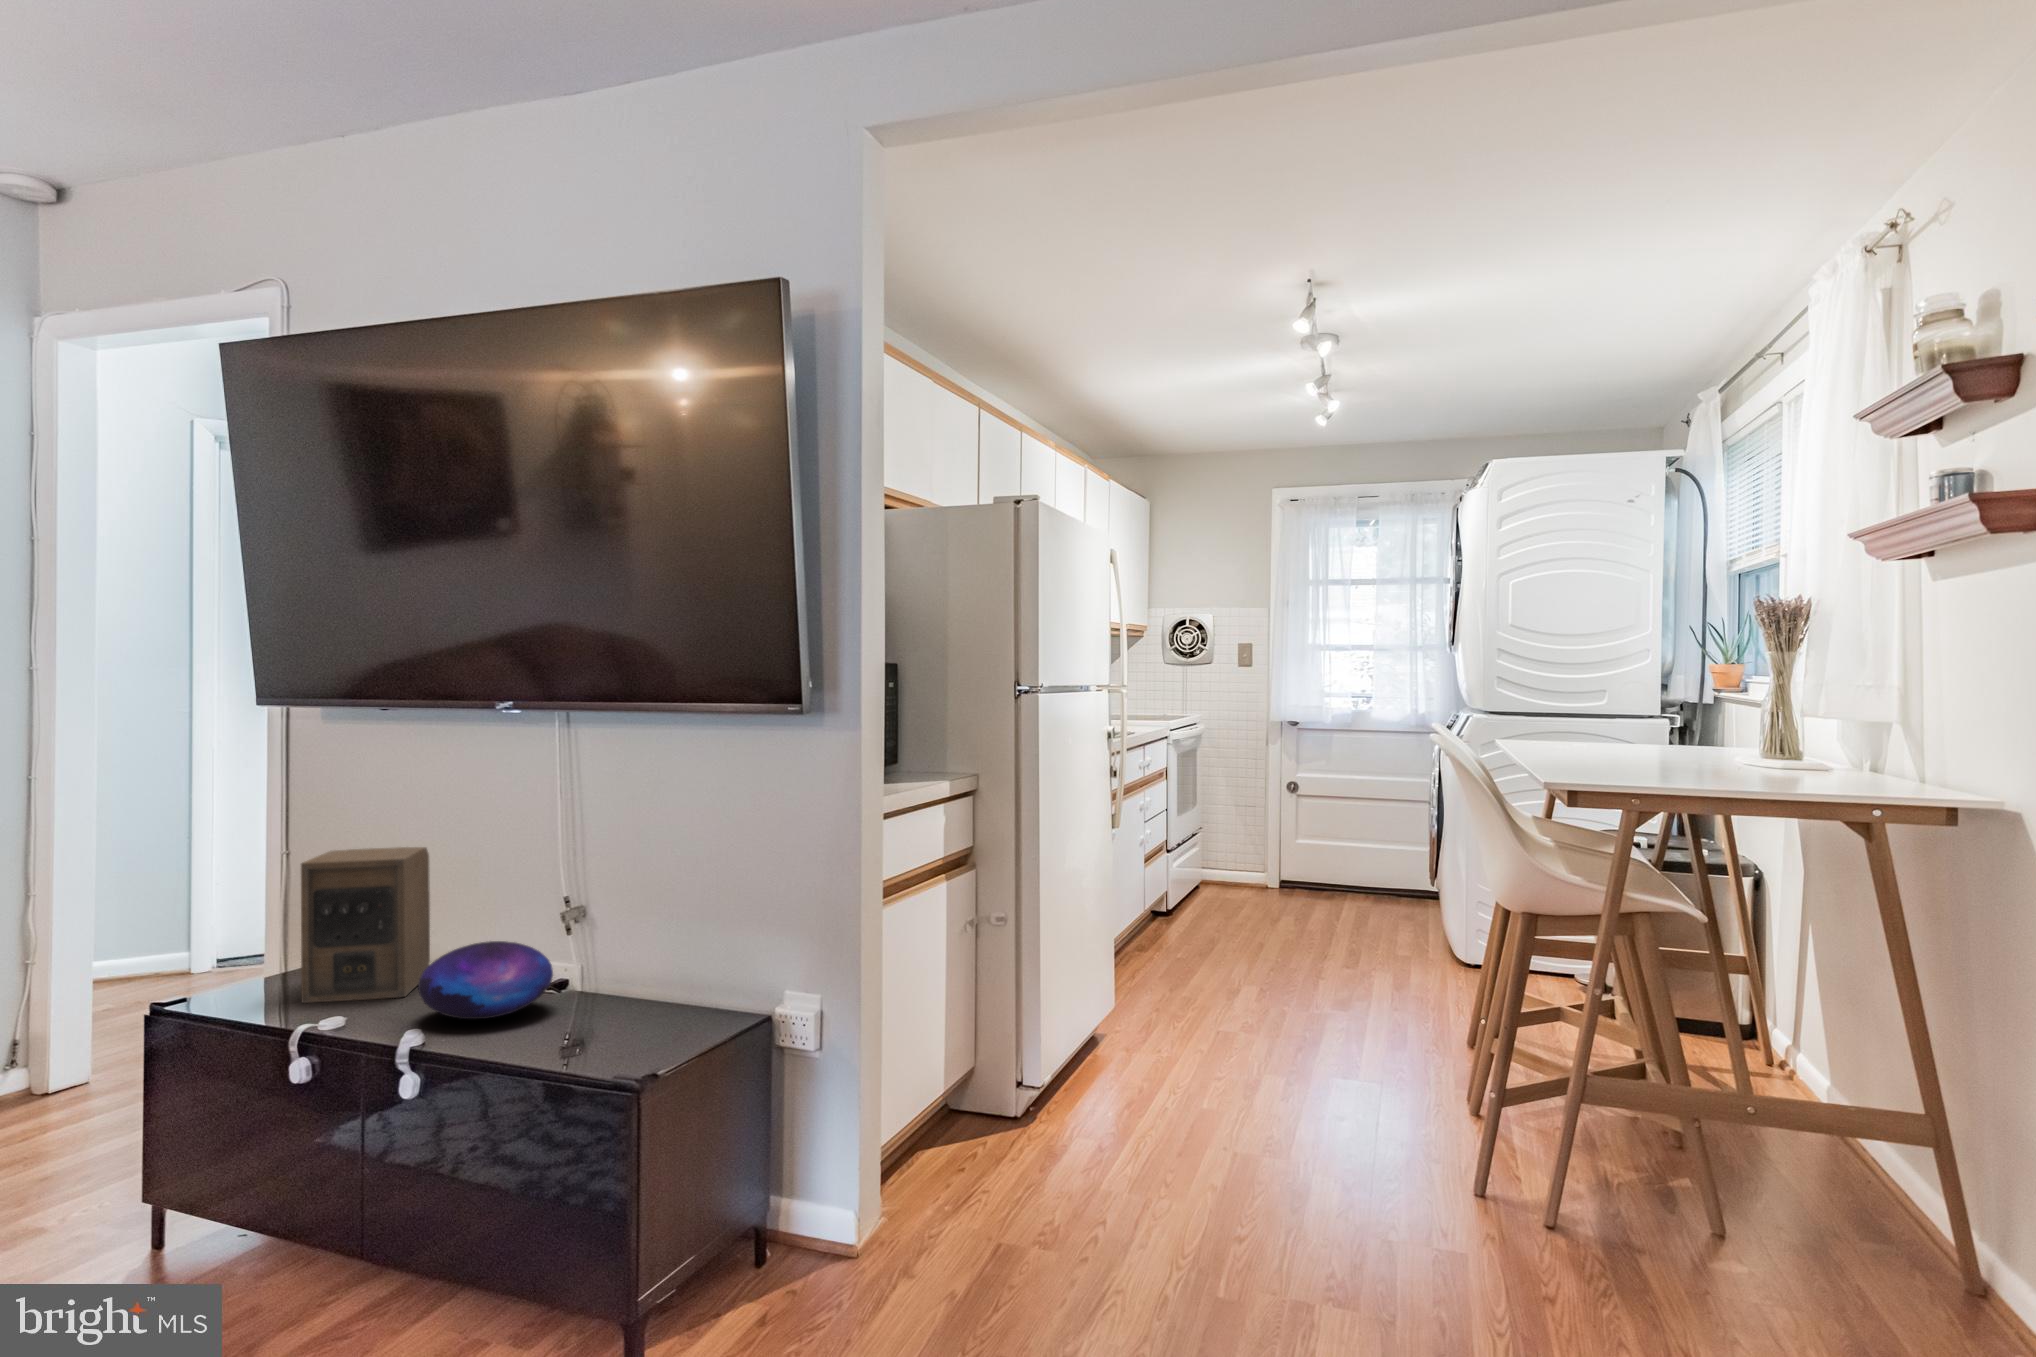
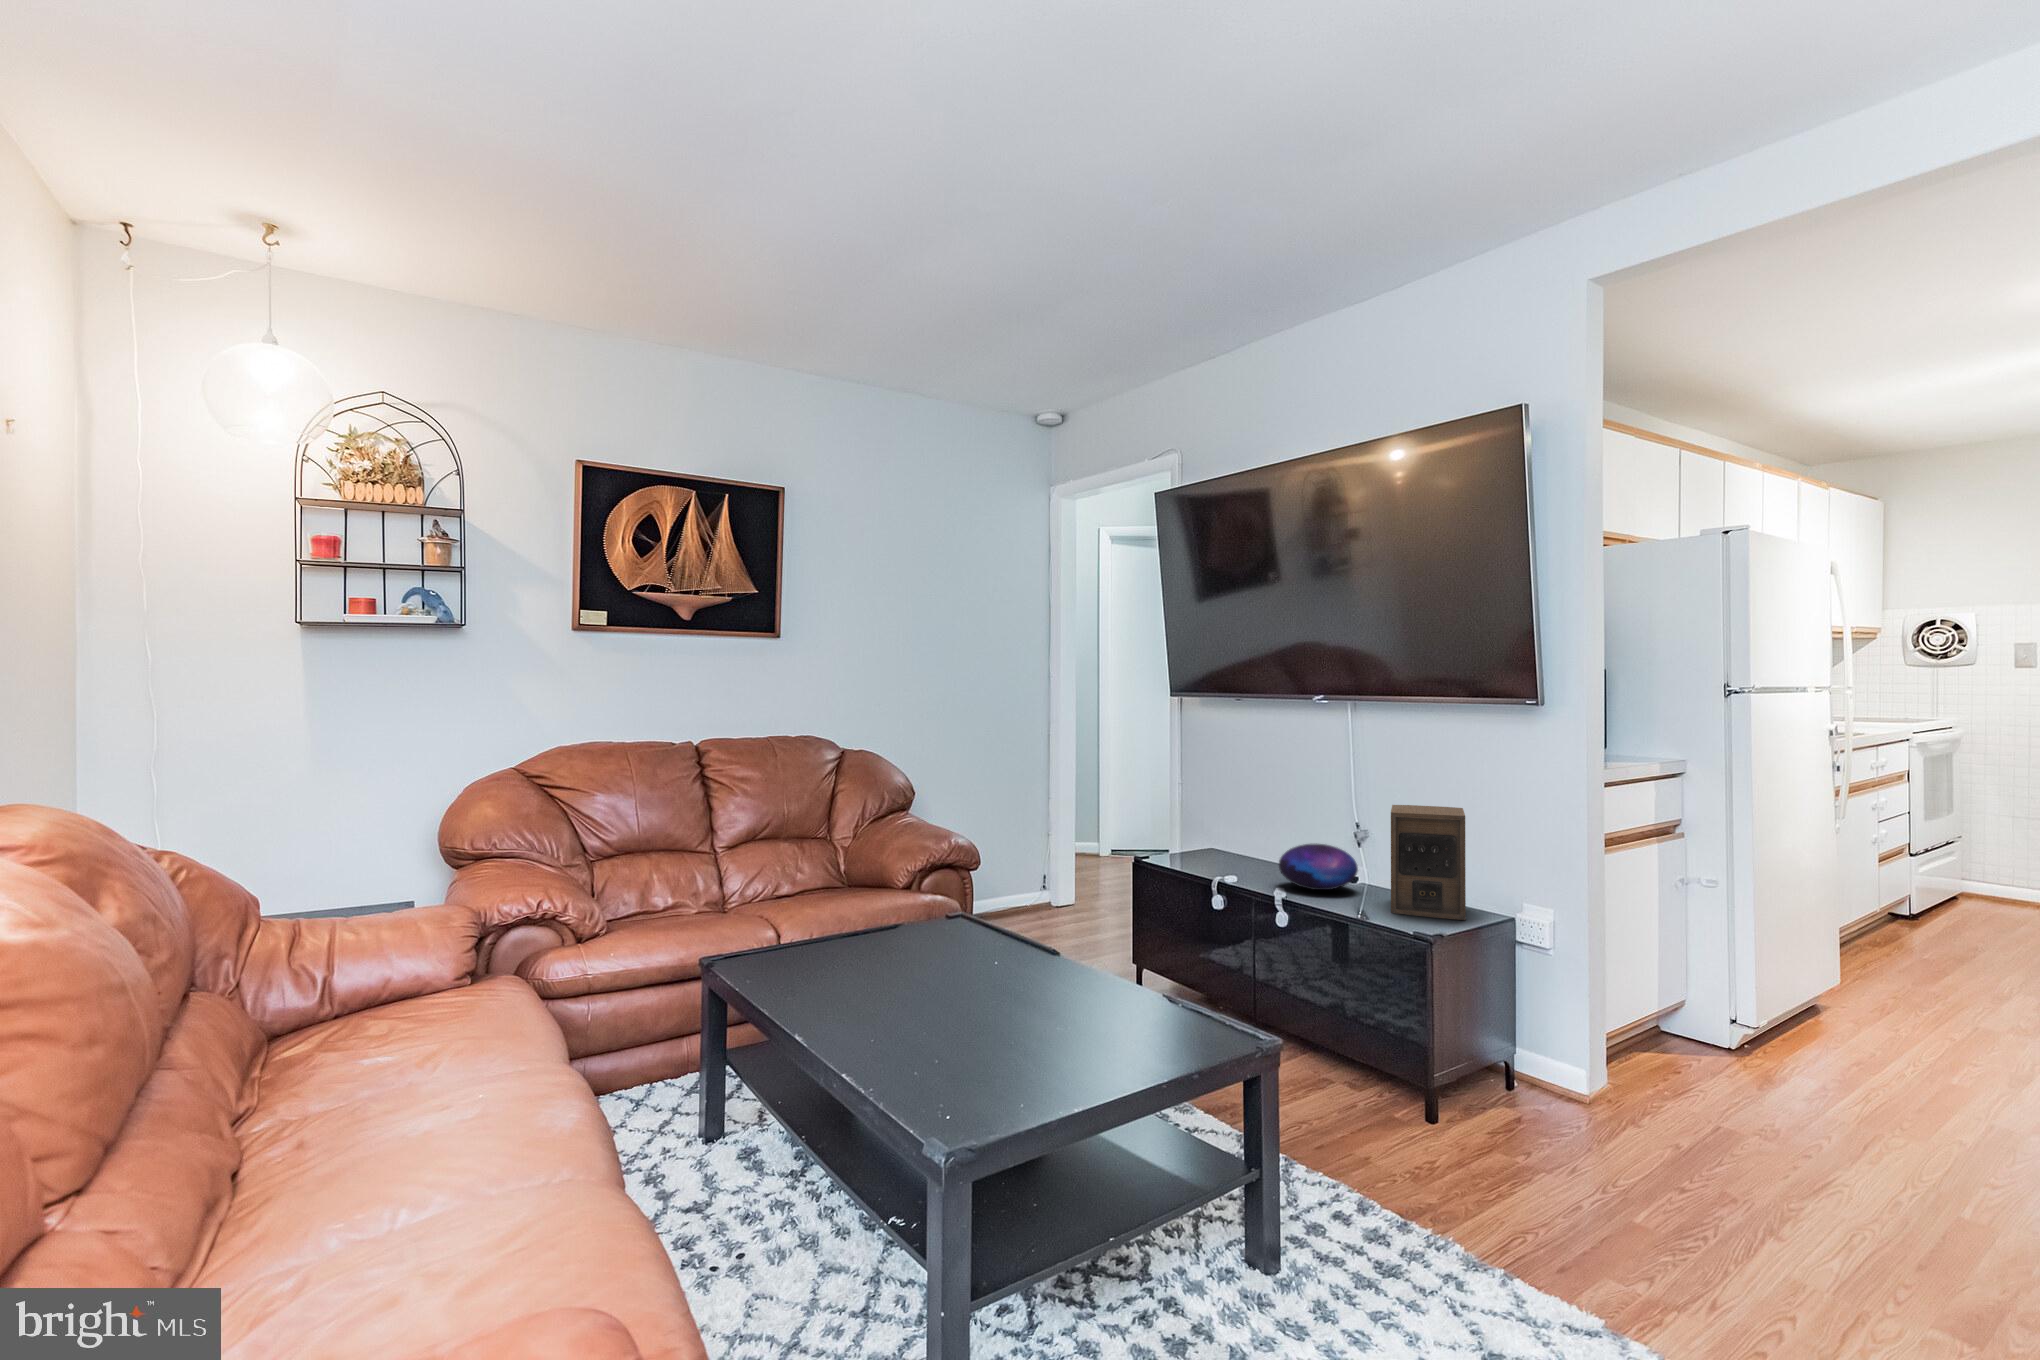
speaker: present [301,847,430,1003] -> present [1391,805,1466,920]

